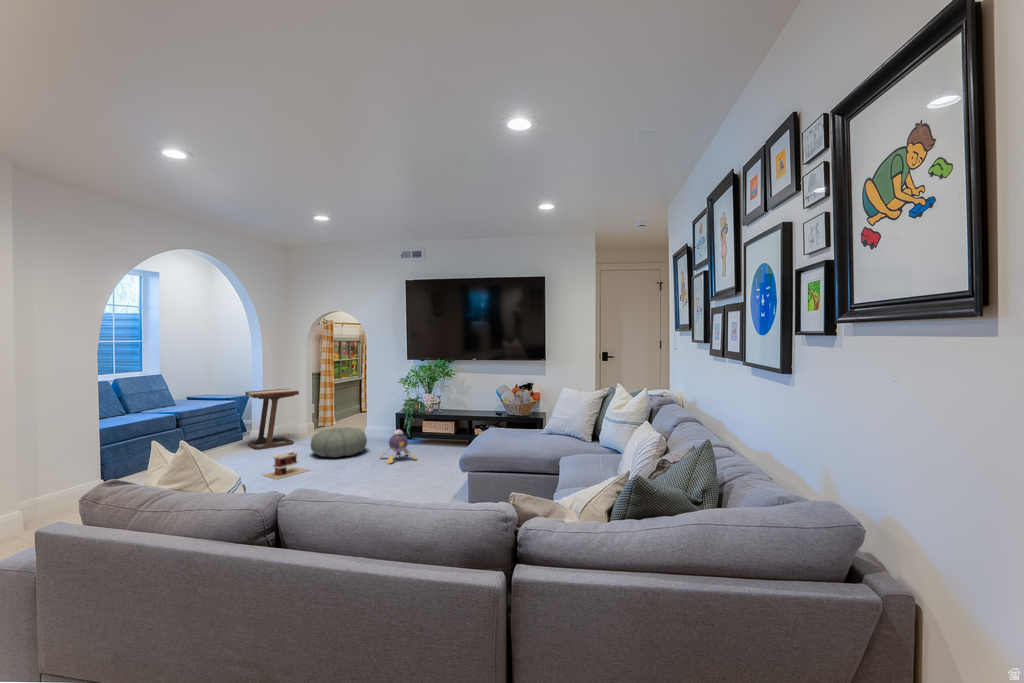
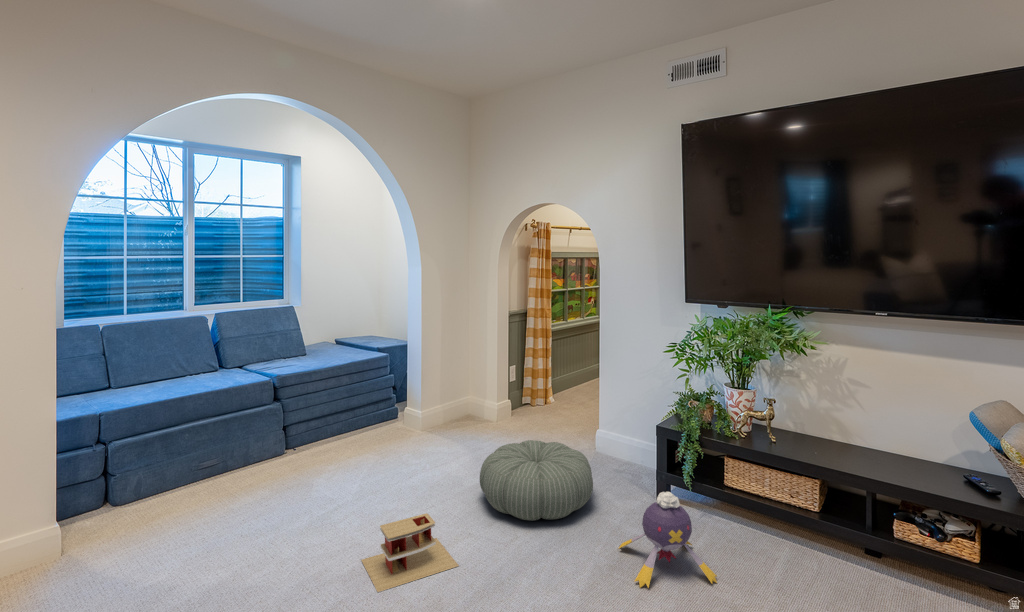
side table: present [245,389,299,449] -> none [395,343,484,455]

